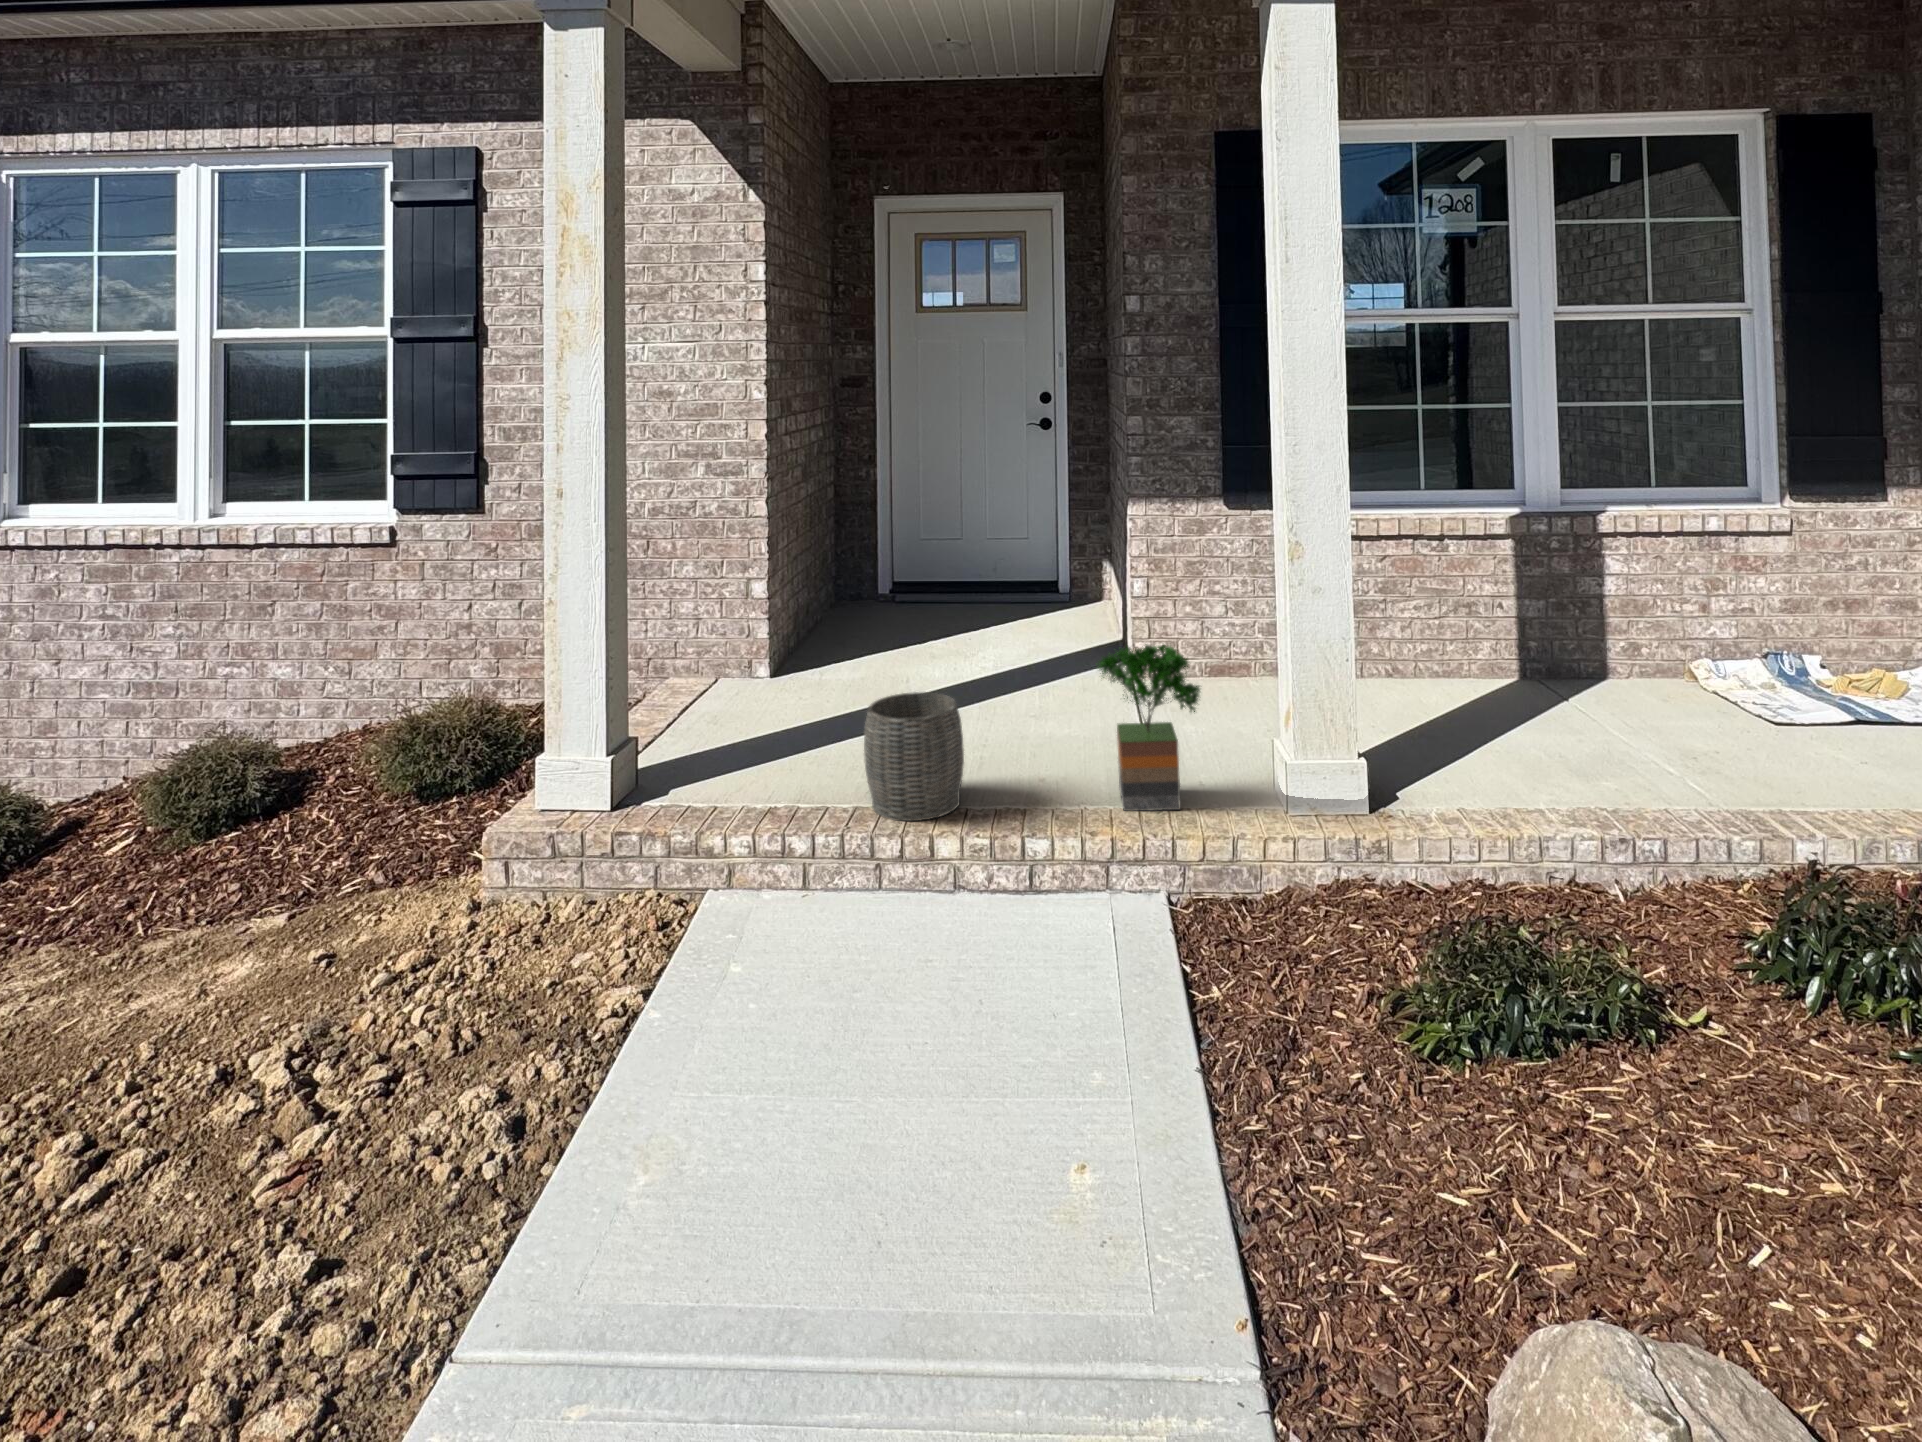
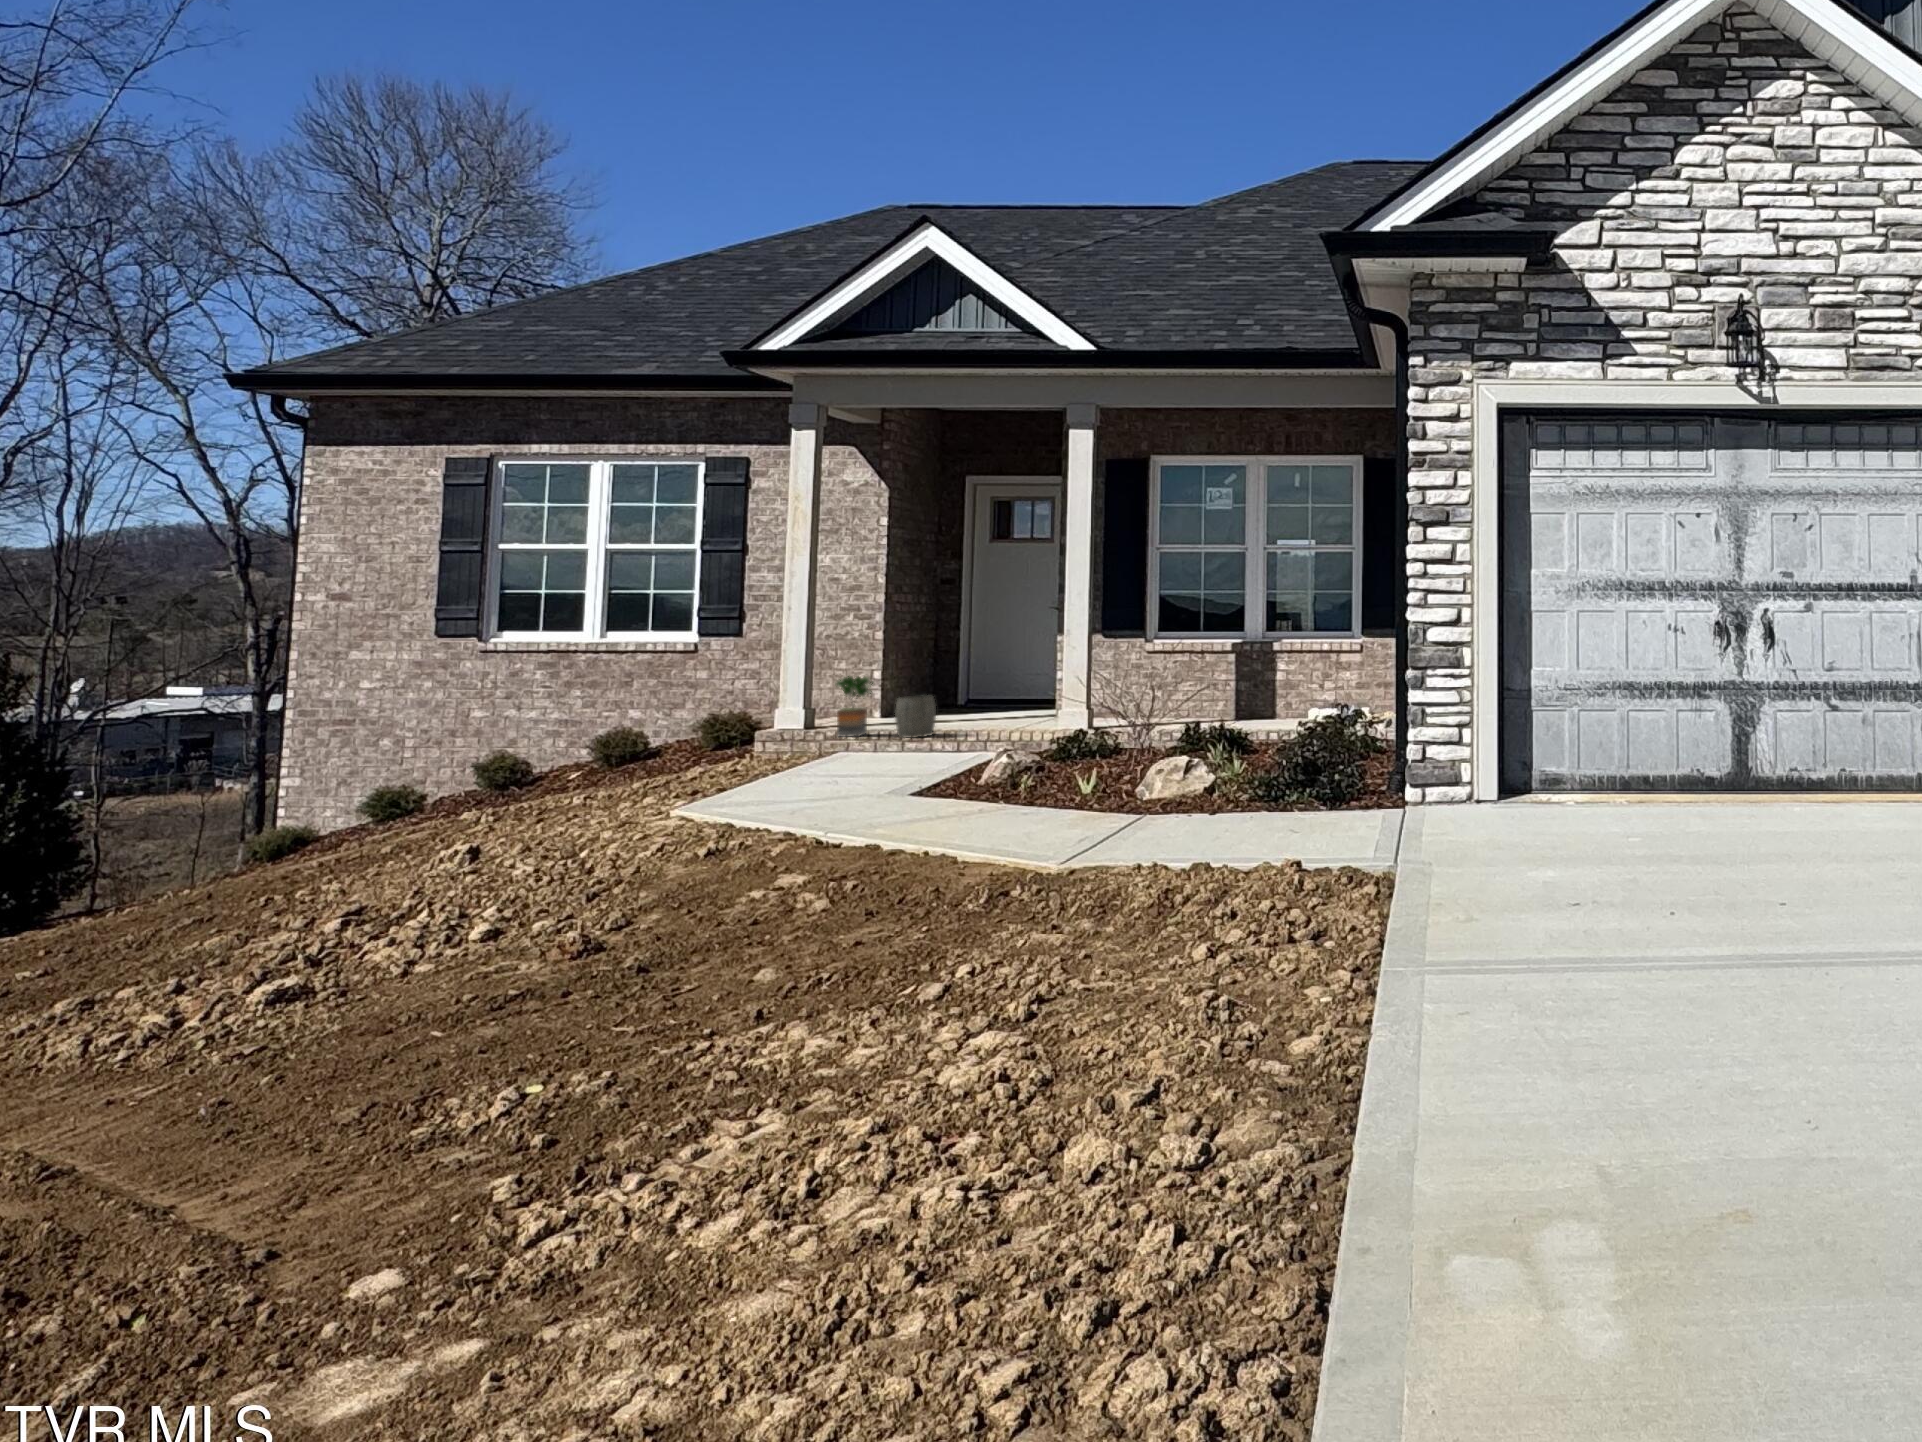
potted tree: present [1096,644,1200,811] -> present [836,676,873,737]

